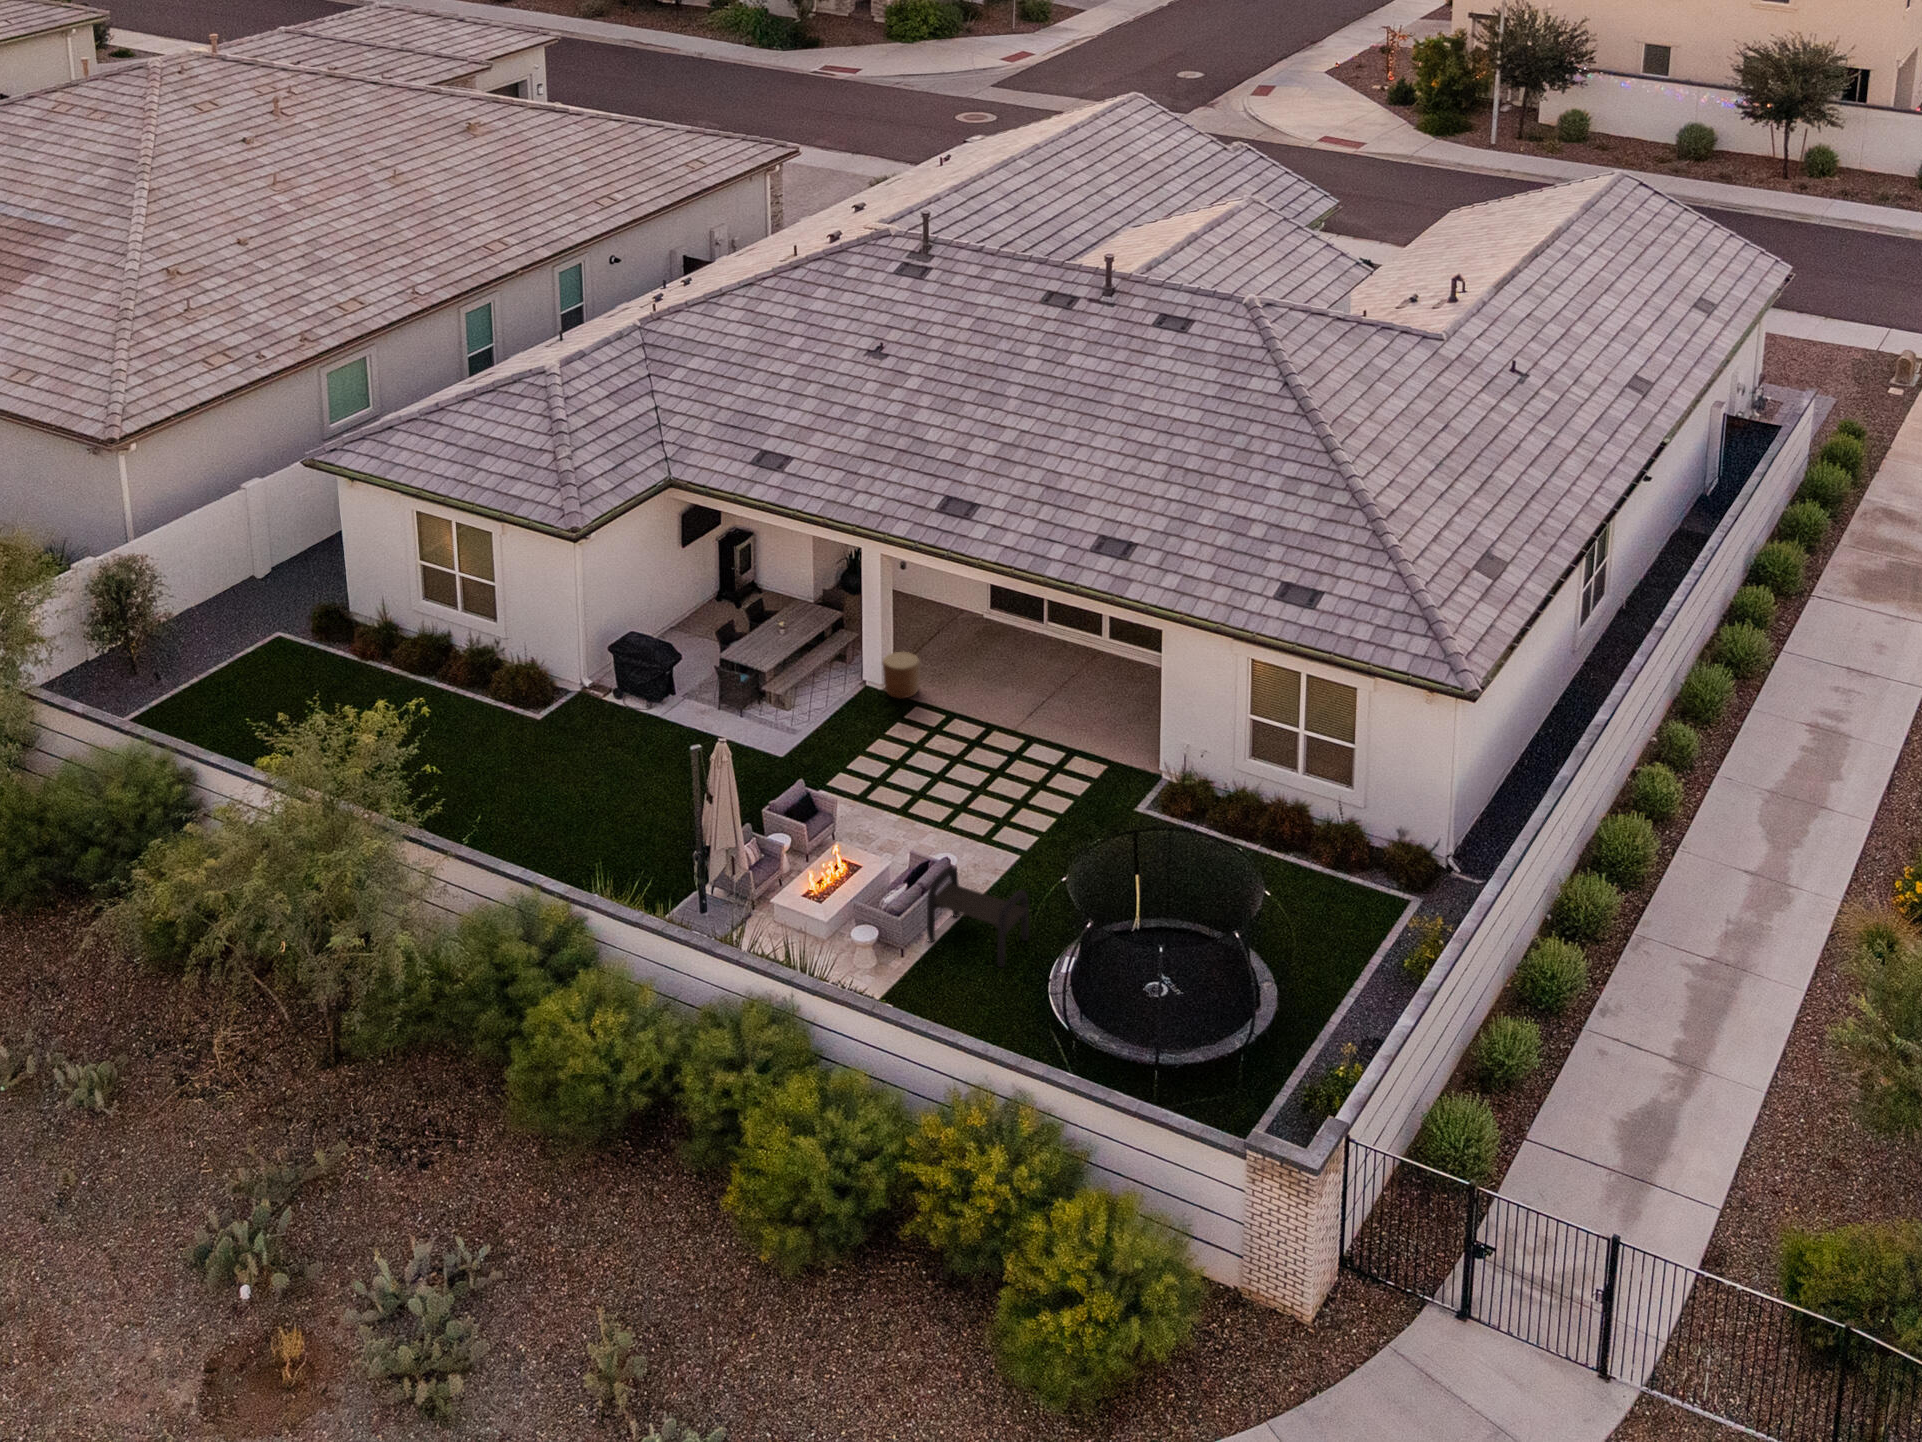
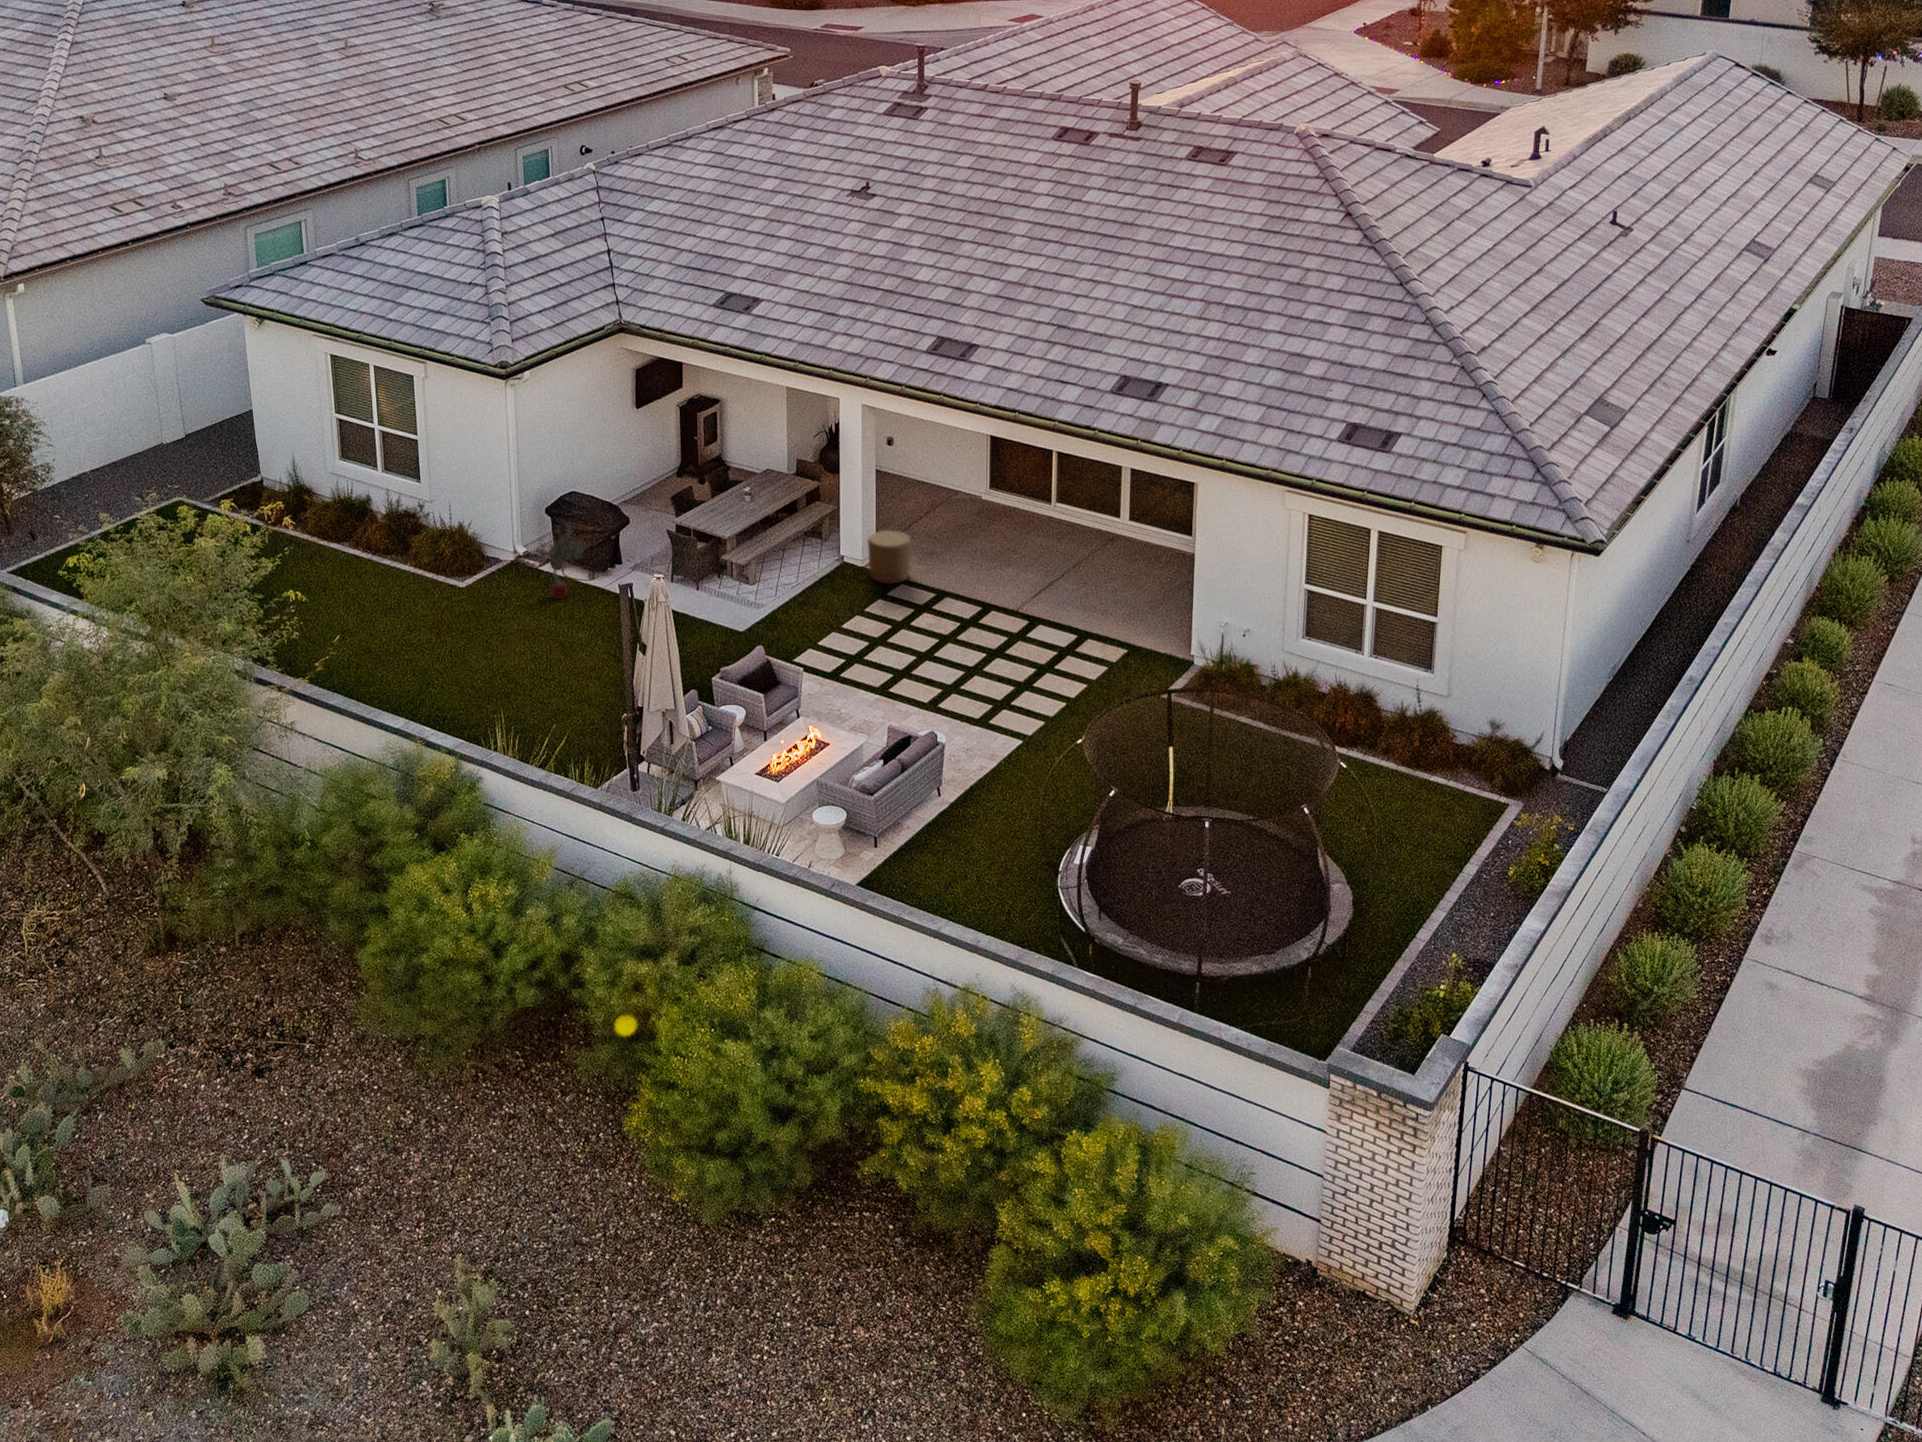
potted tree: none [600,660,644,723] -> present [536,526,584,599]
bench: present [927,867,1029,967] -> none [909,742,1036,864]

